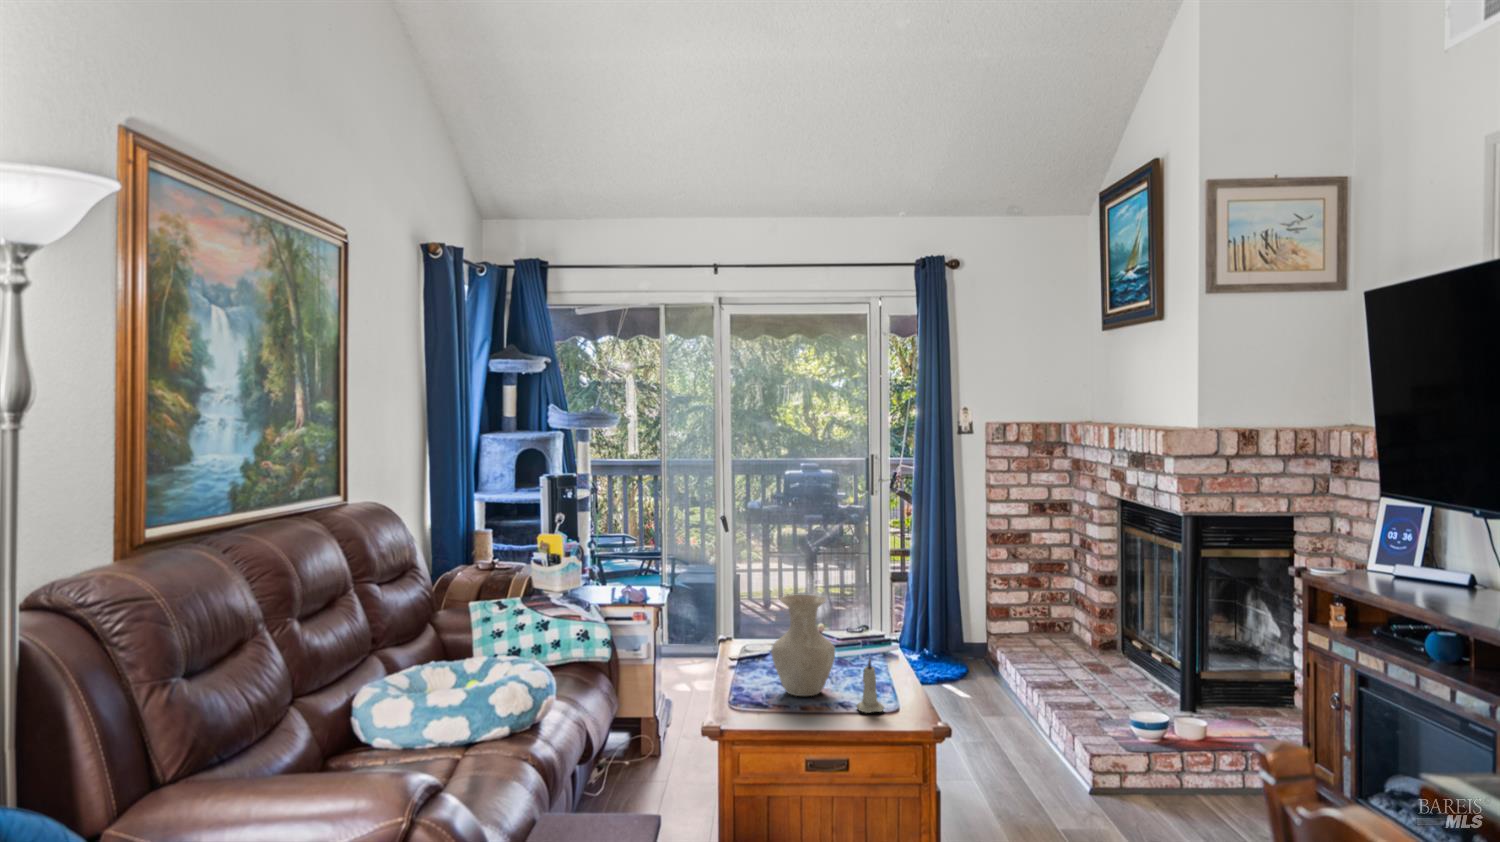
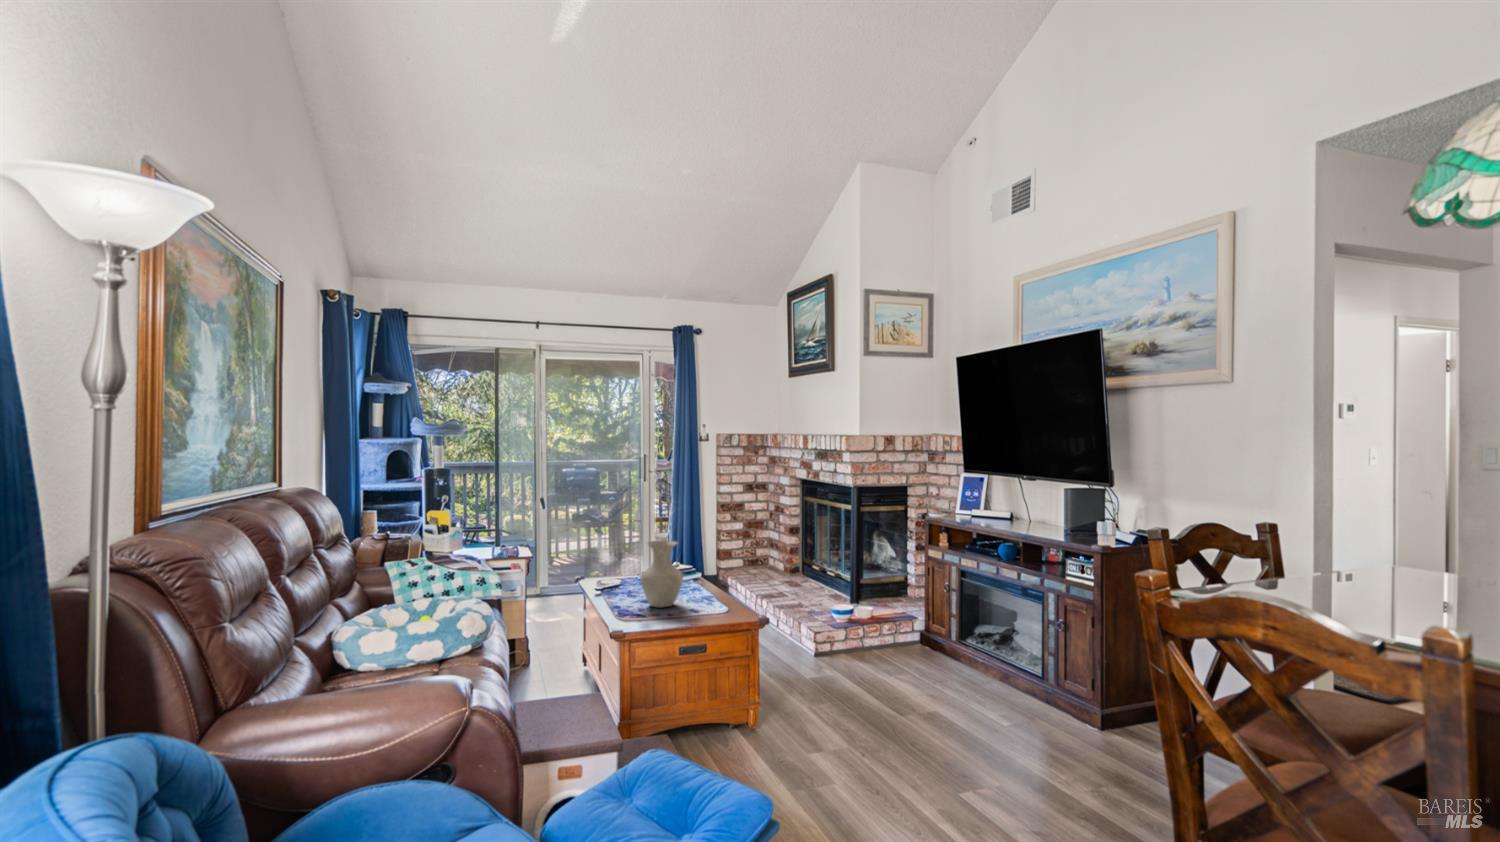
candle: present [857,659,884,713] -> none [702,576,721,612]

